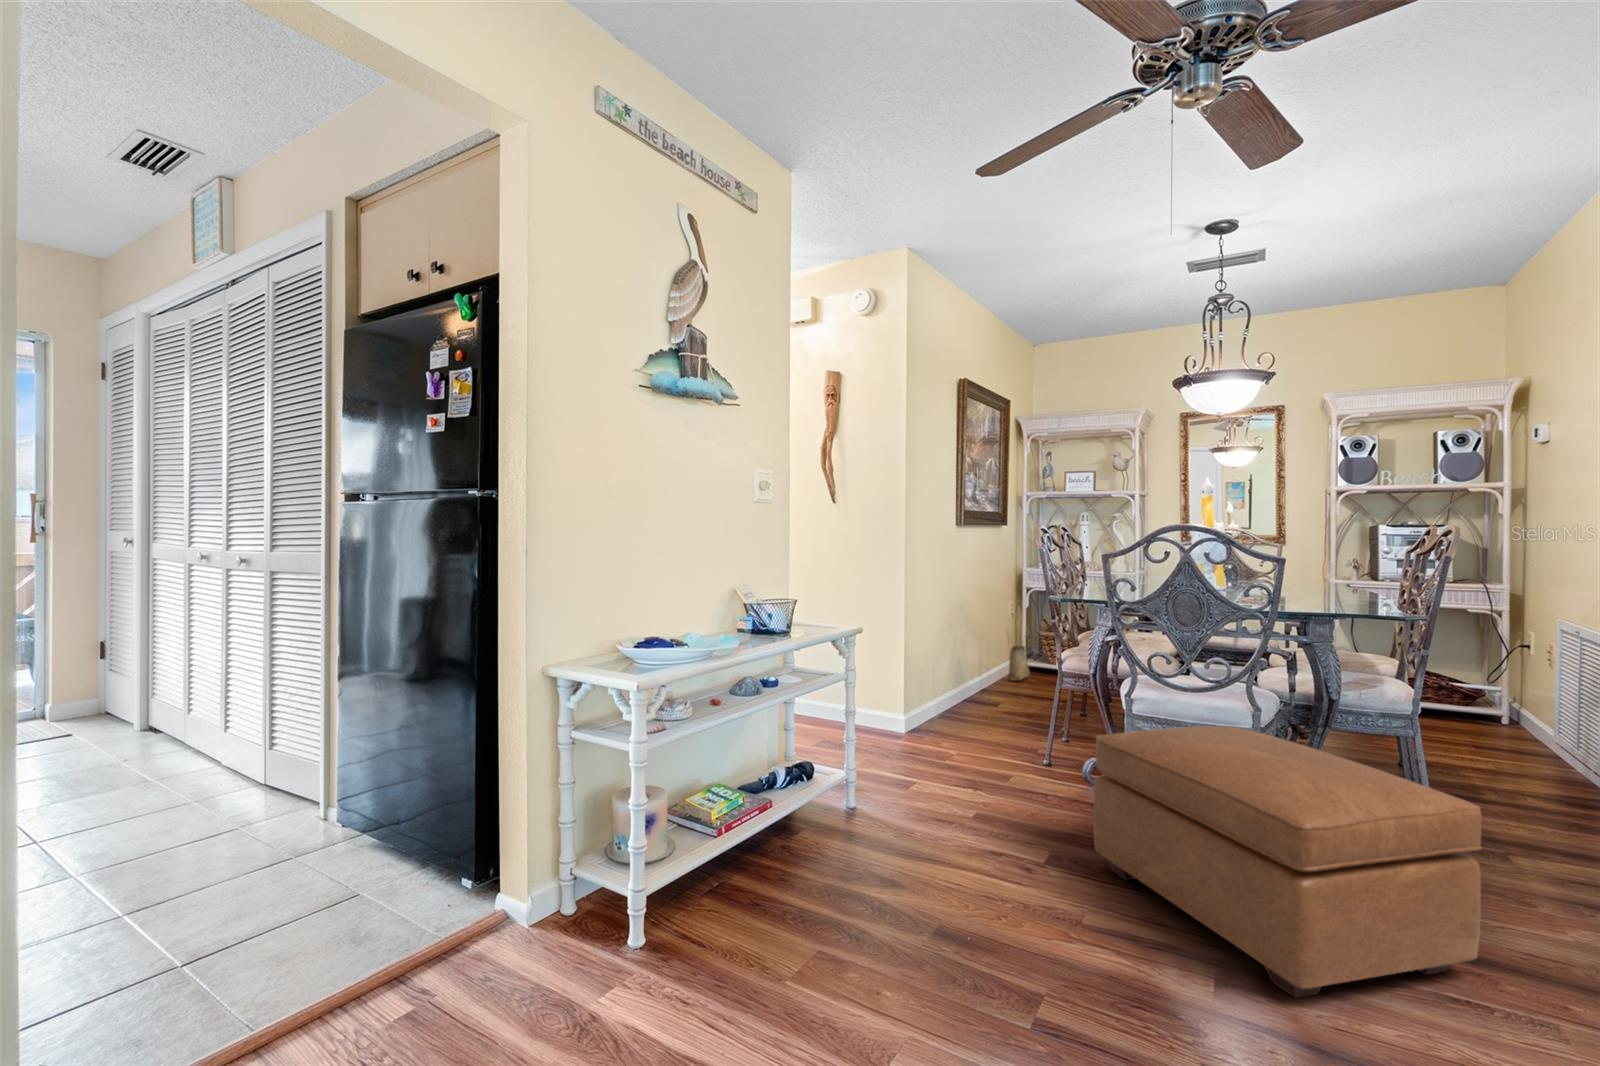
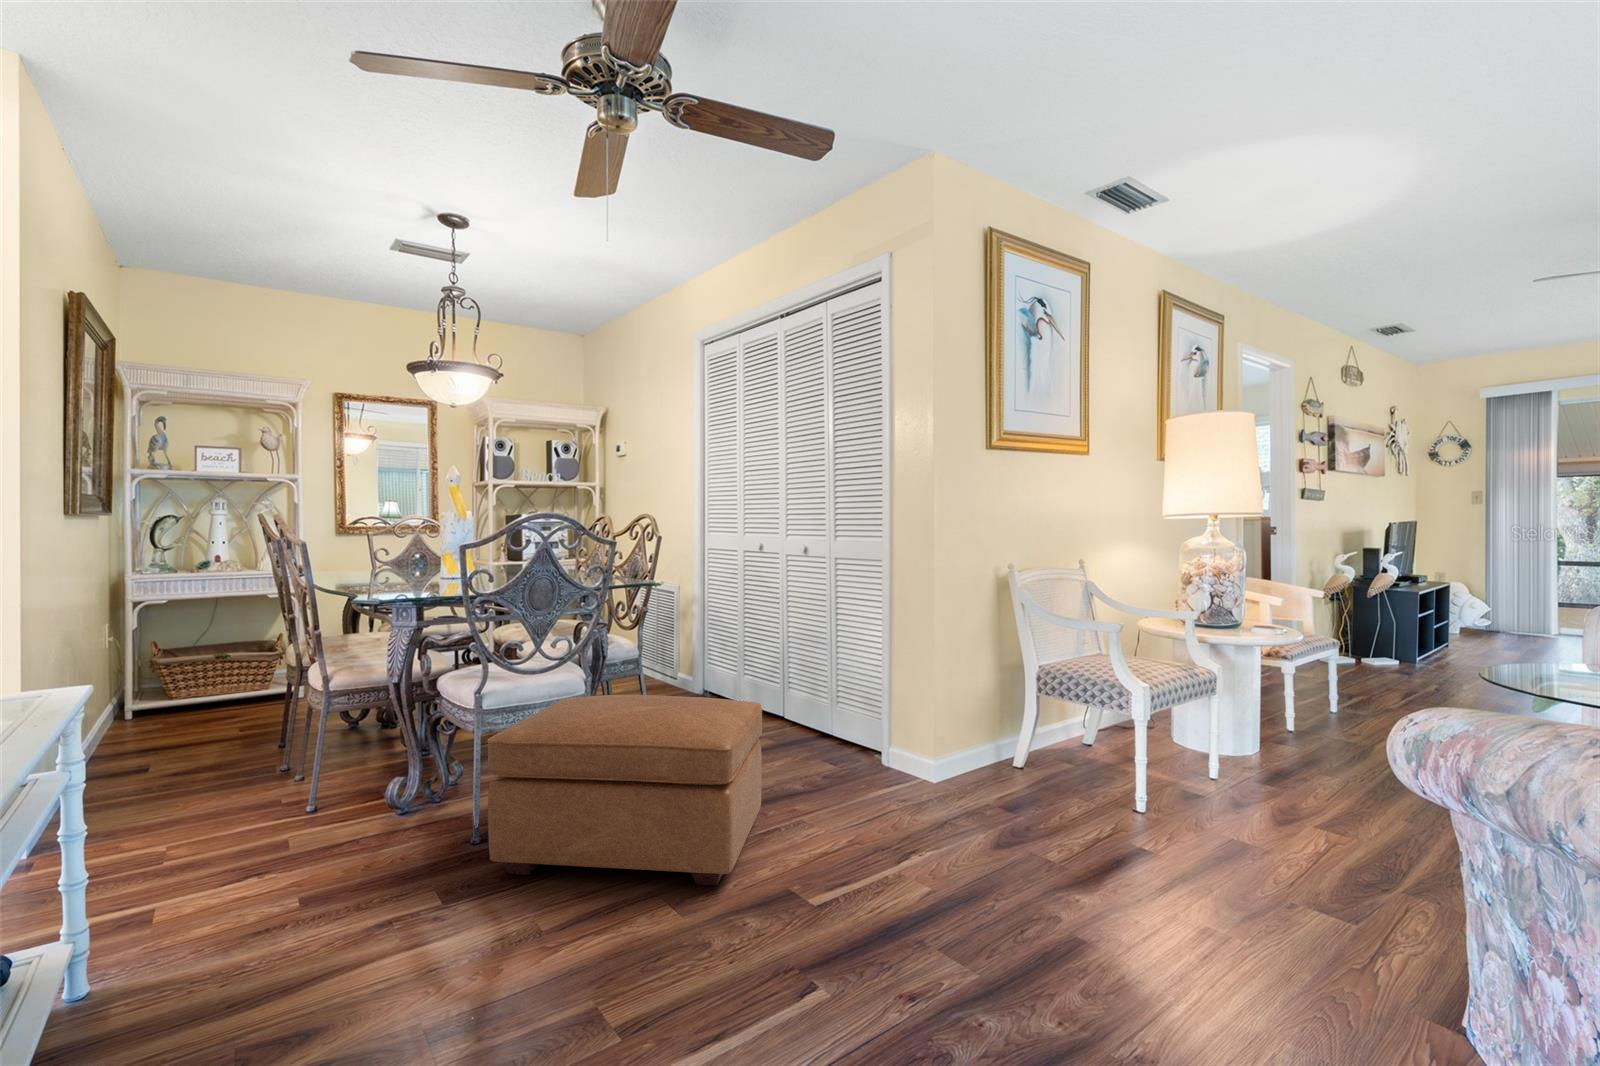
woven basket: present [1009,646,1030,681] -> none [111,658,151,732]

